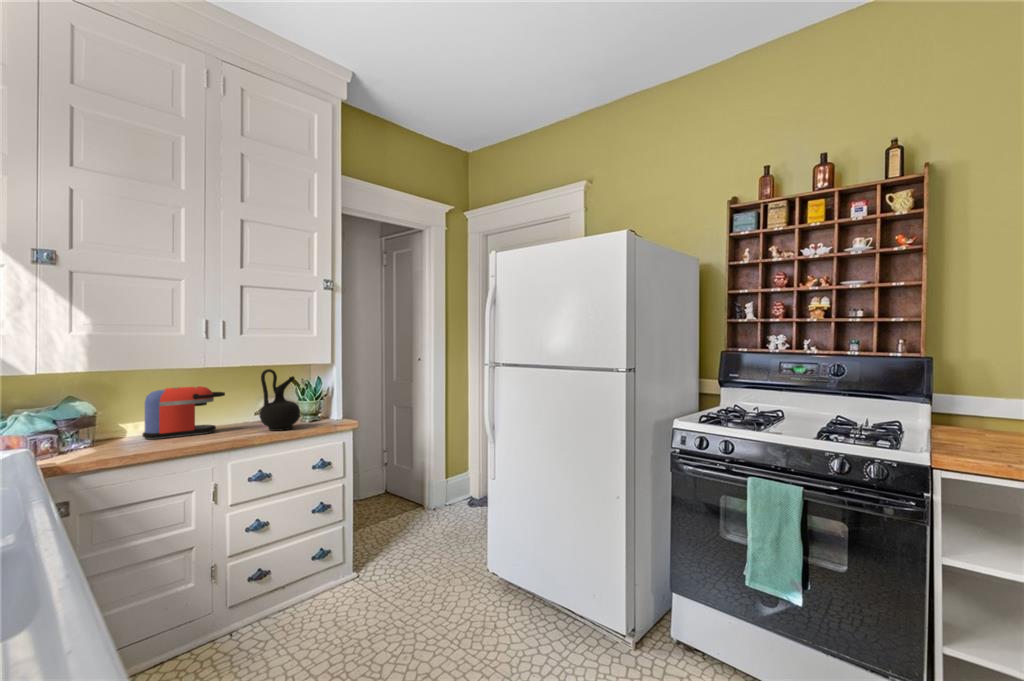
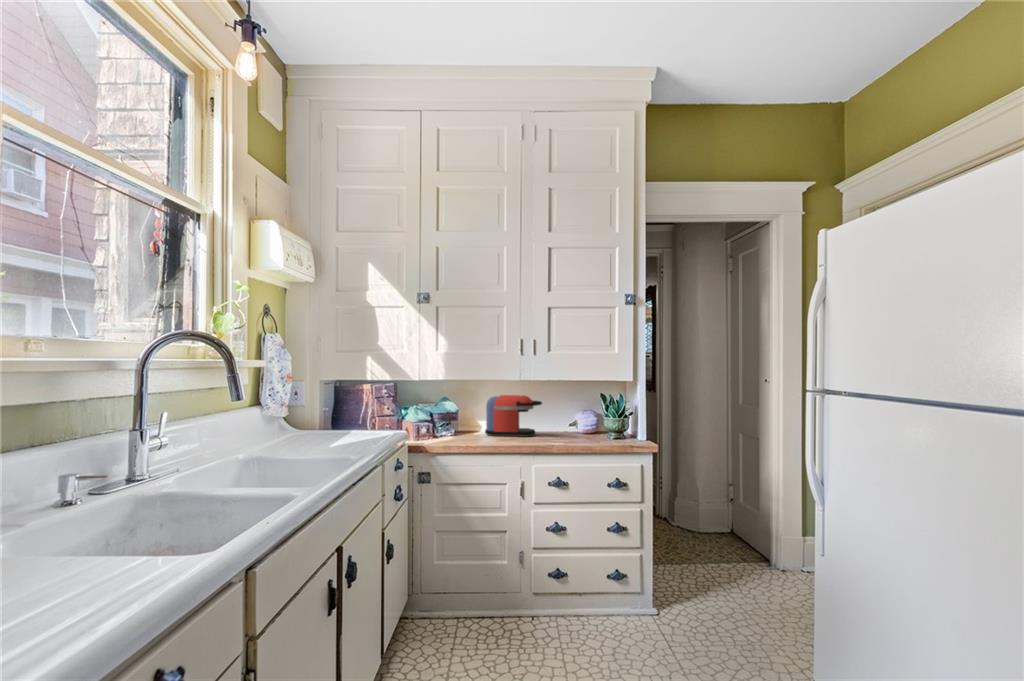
ceramic jug: present [260,369,300,431] -> none [563,384,598,443]

